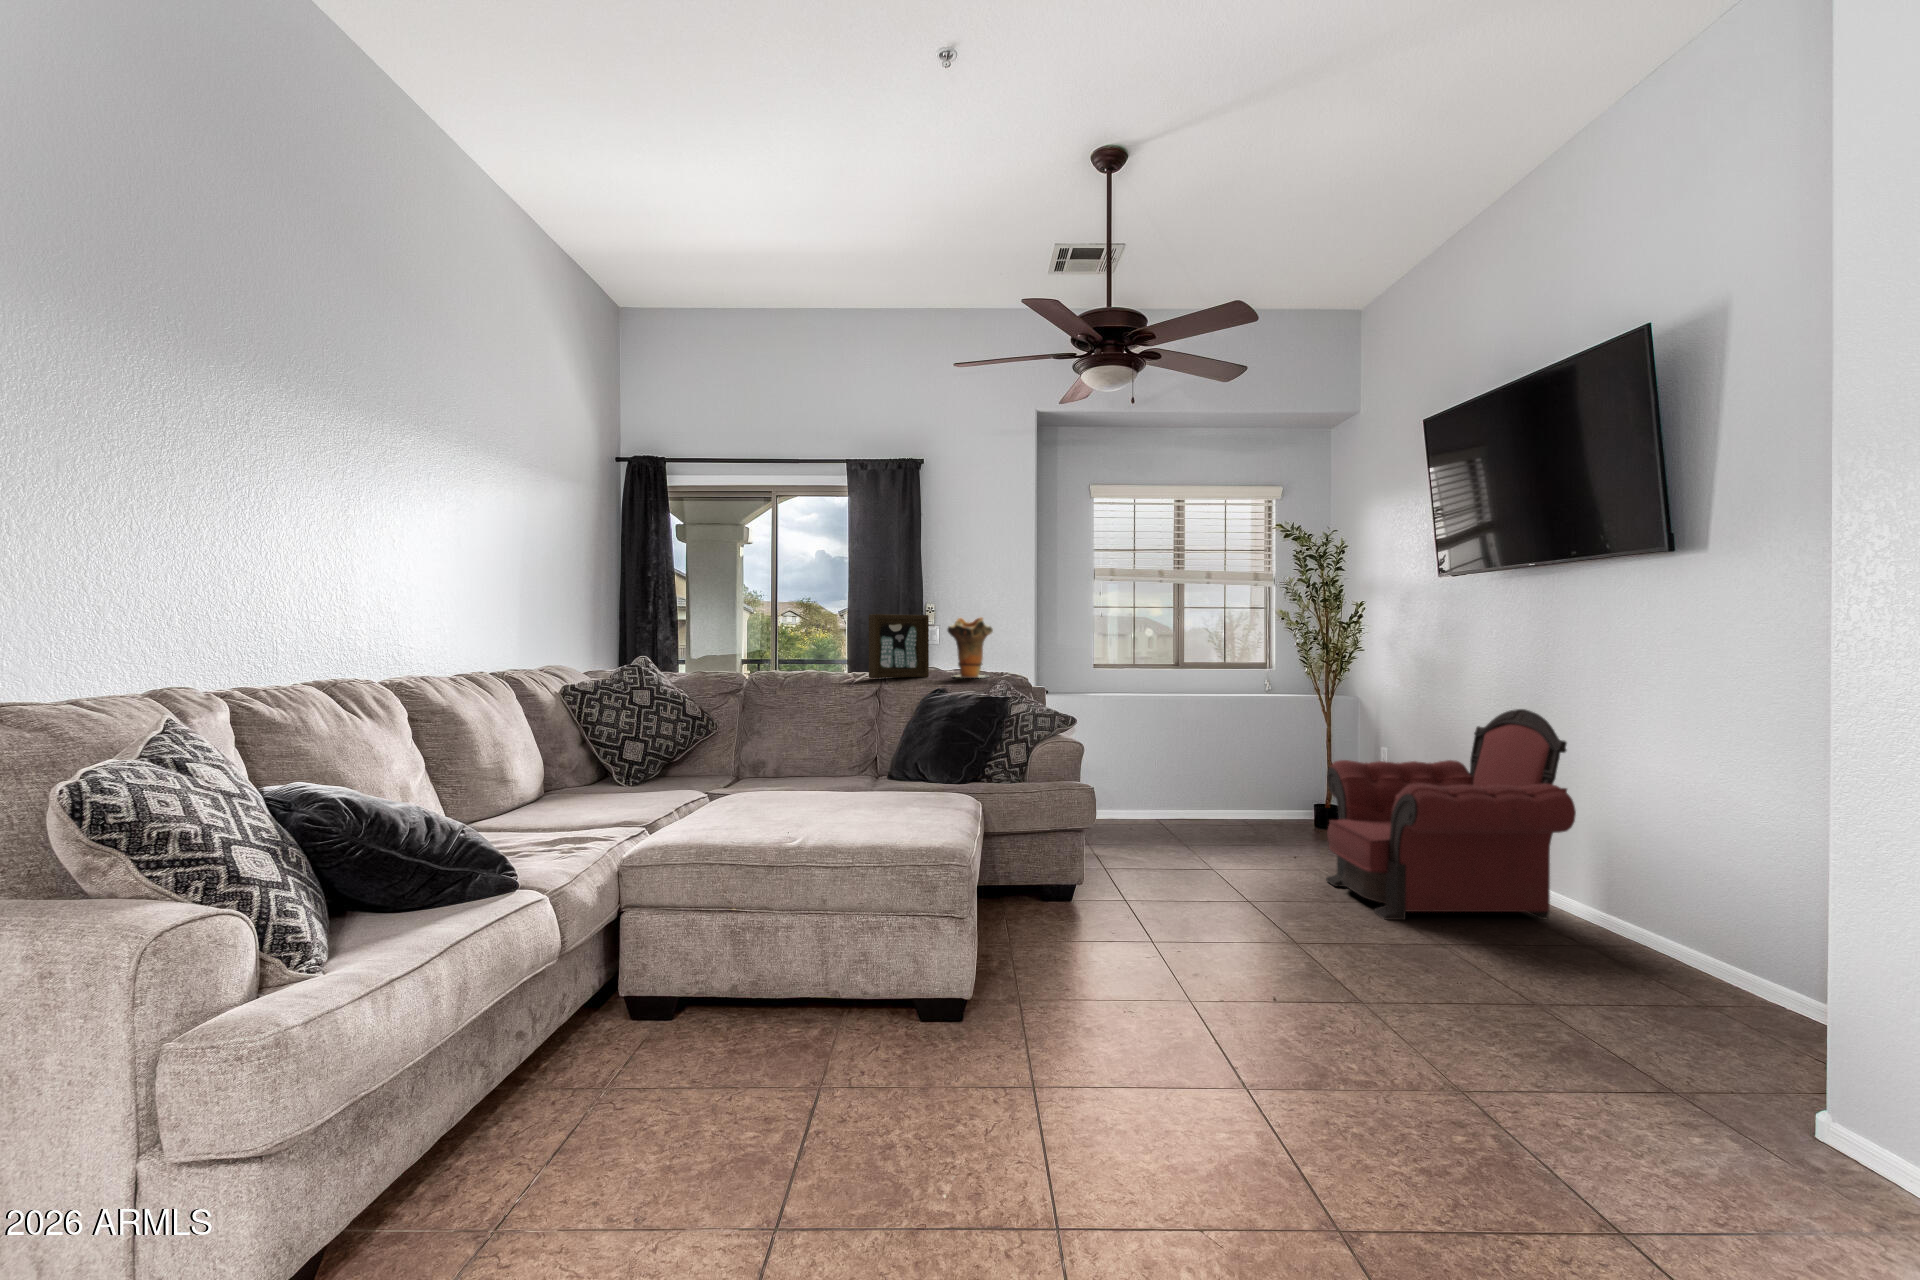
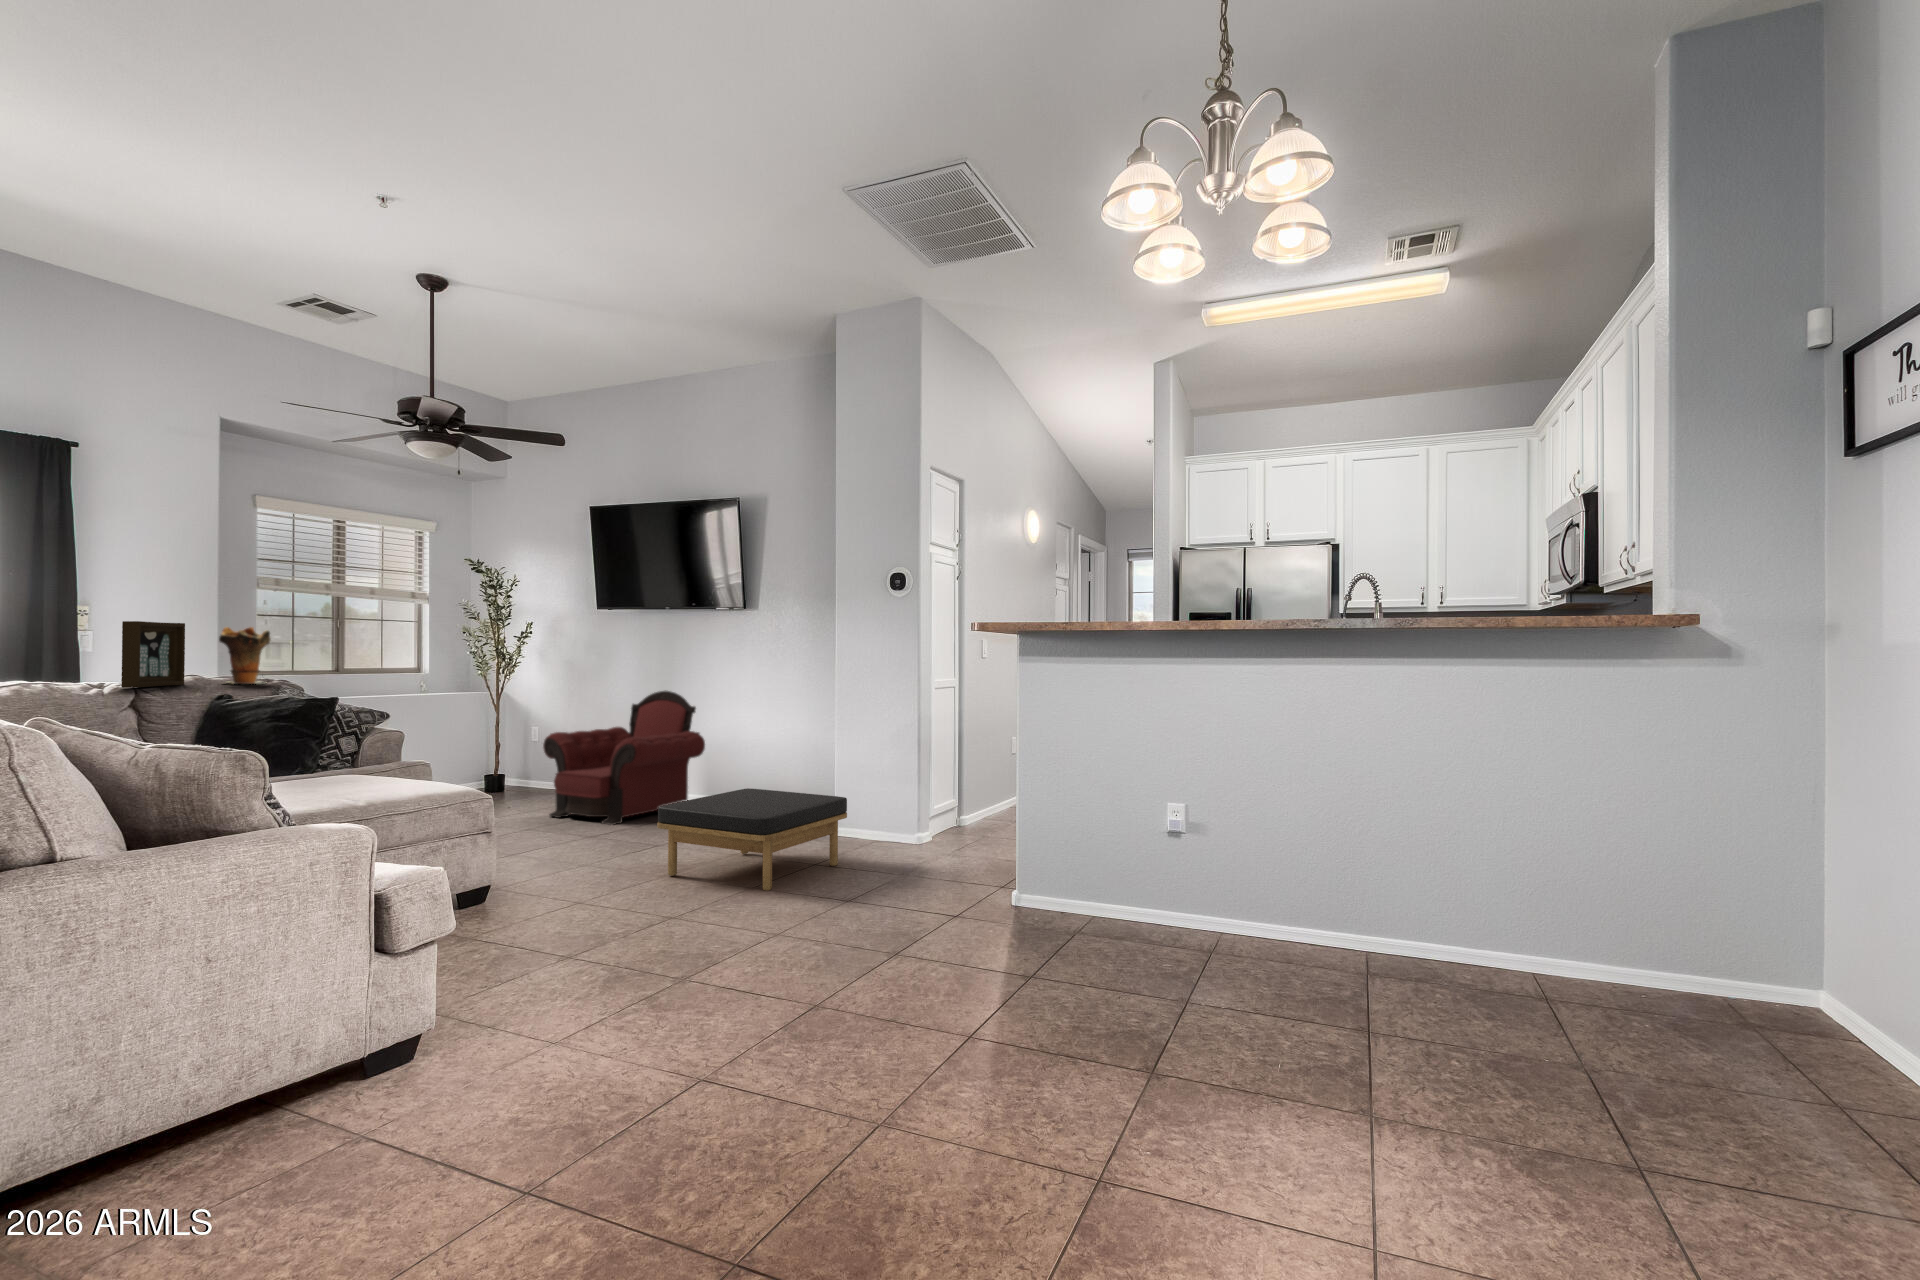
ottoman: none [1275,933,1750,1221] -> present [657,788,847,891]

